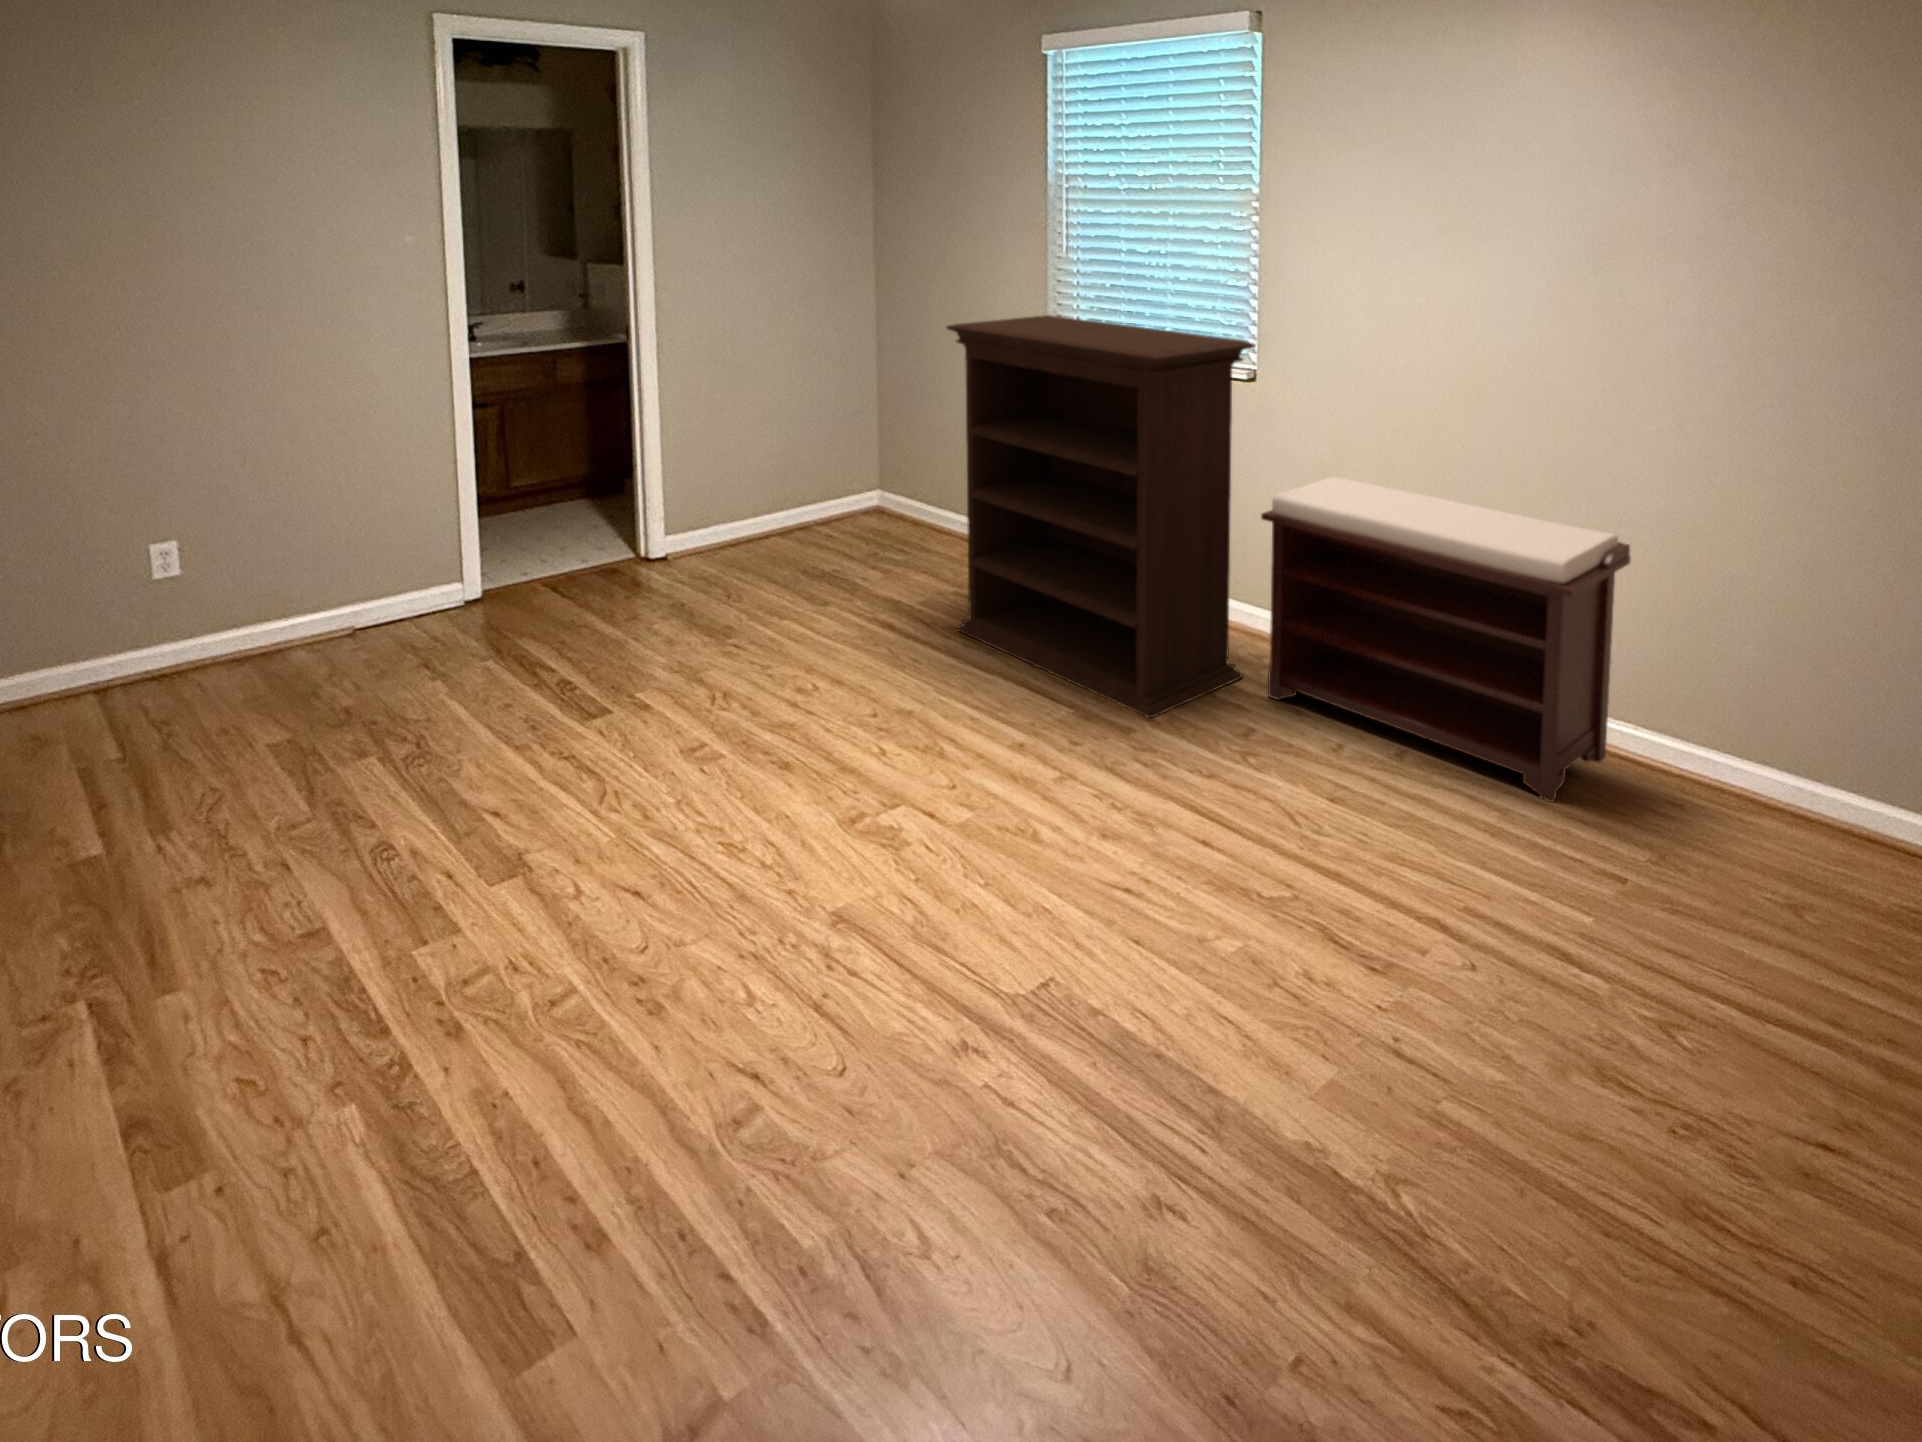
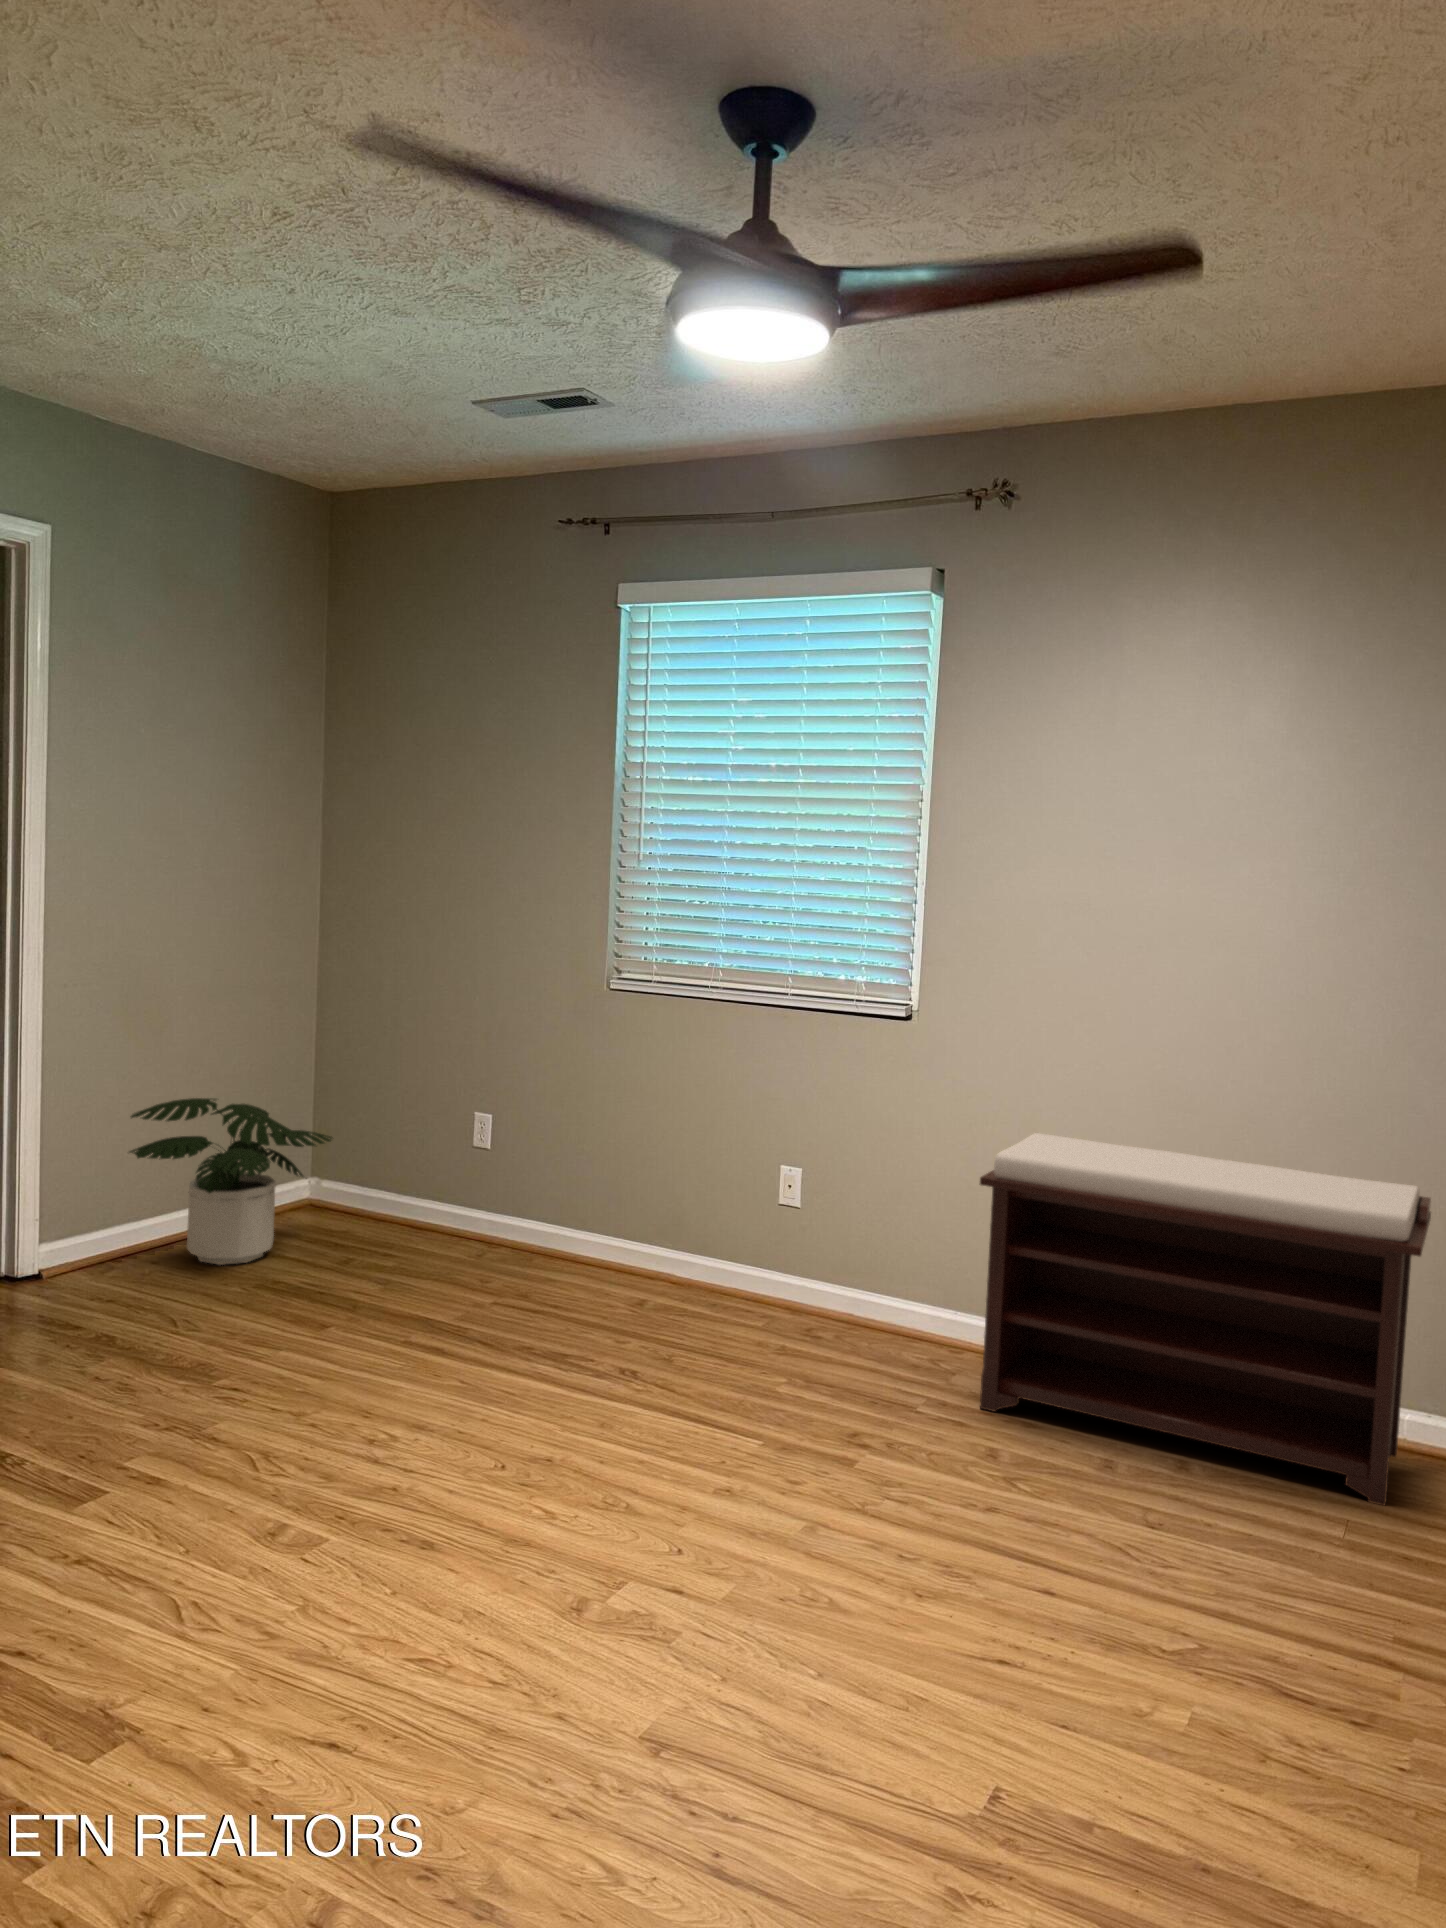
bookshelf: present [946,315,1255,718] -> none [532,937,966,1445]
potted plant: none [720,432,873,554] -> present [130,1098,332,1265]

